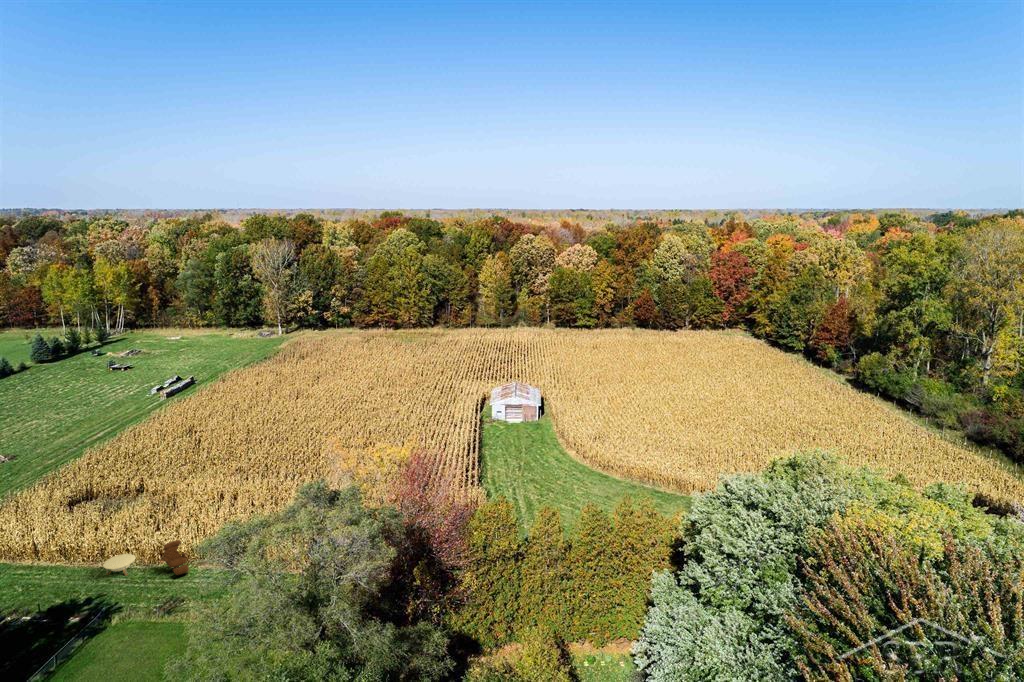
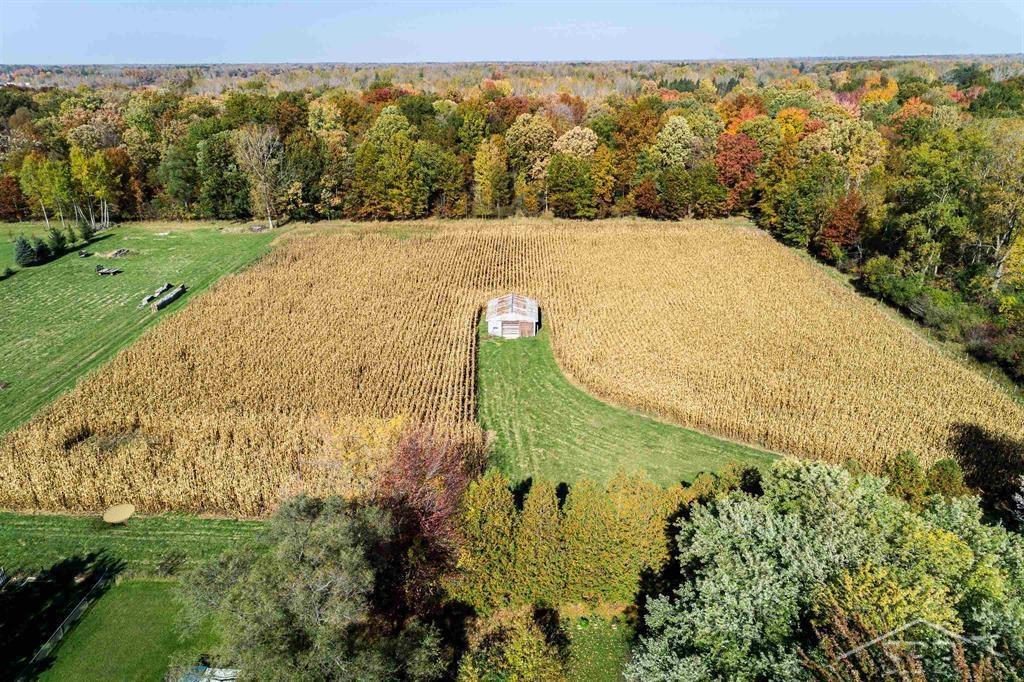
lounge chair: present [163,540,189,575] -> none [160,491,189,529]

